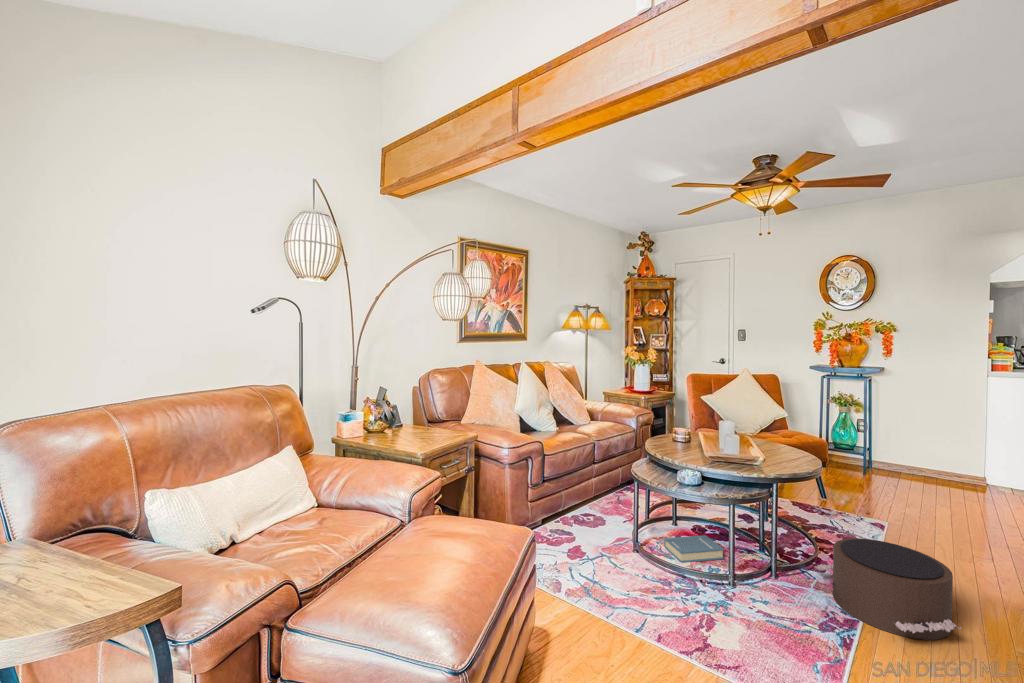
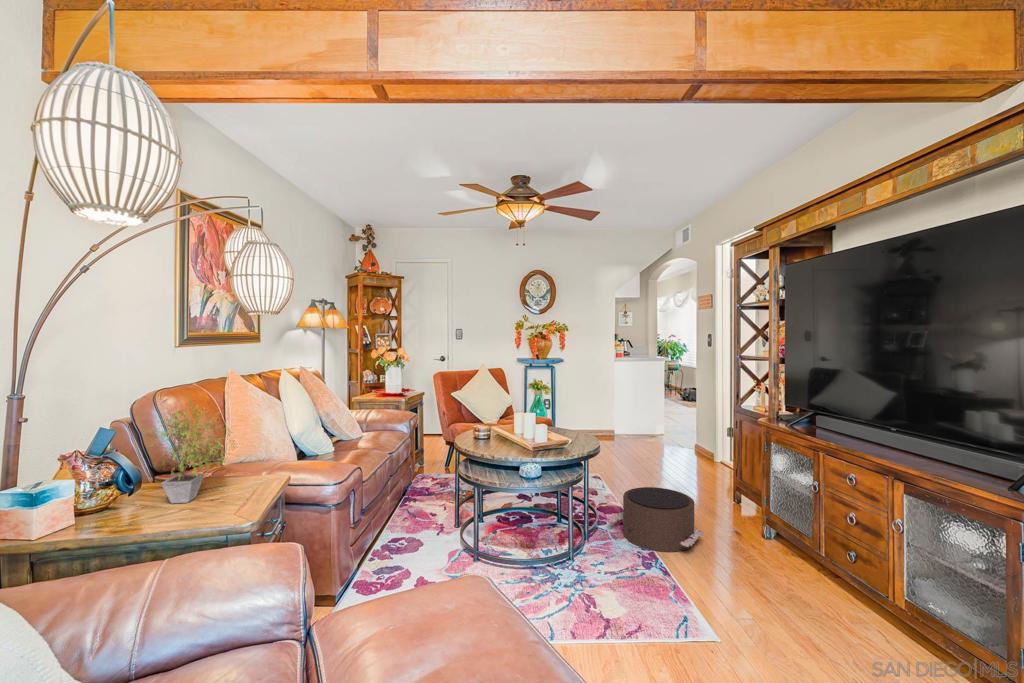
potted plant: none [385,374,440,436] -> present [151,399,234,503]
hardback book: present [664,535,724,563] -> none [497,523,547,556]

